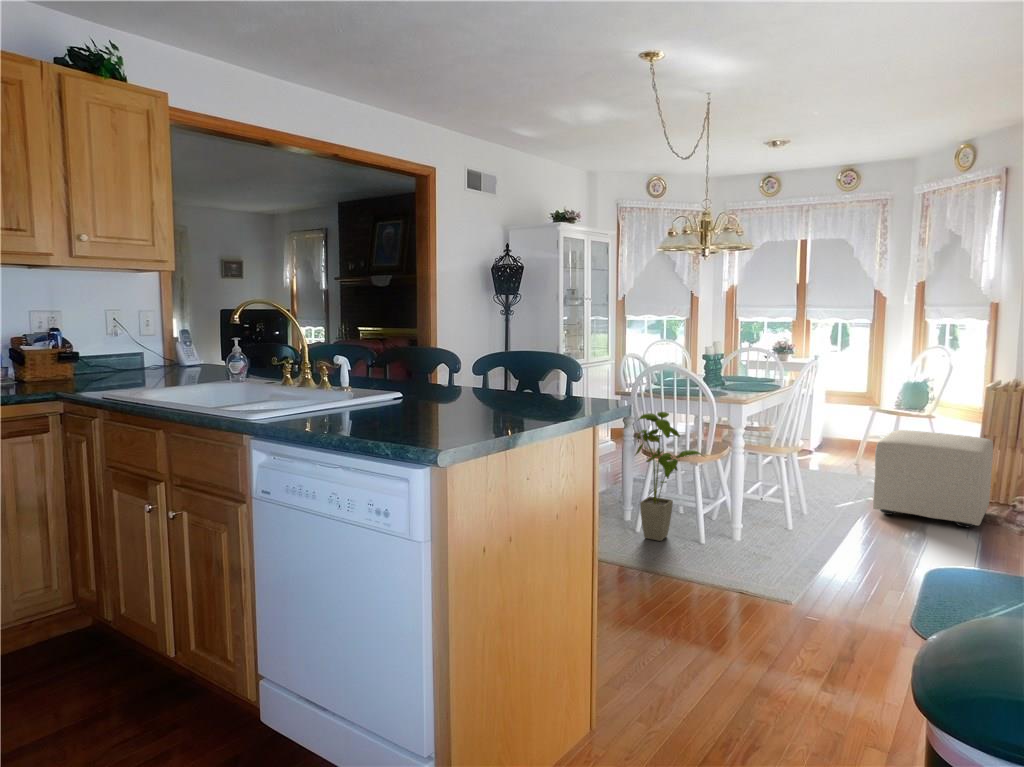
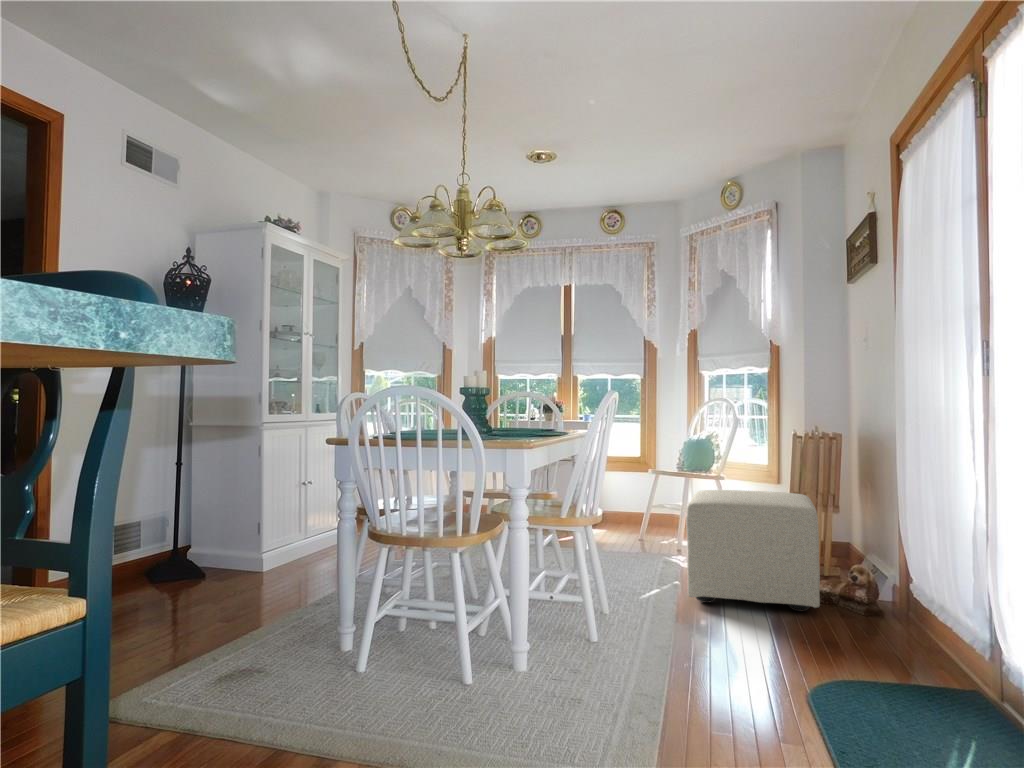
house plant: present [635,412,703,541] -> none [350,462,470,689]

